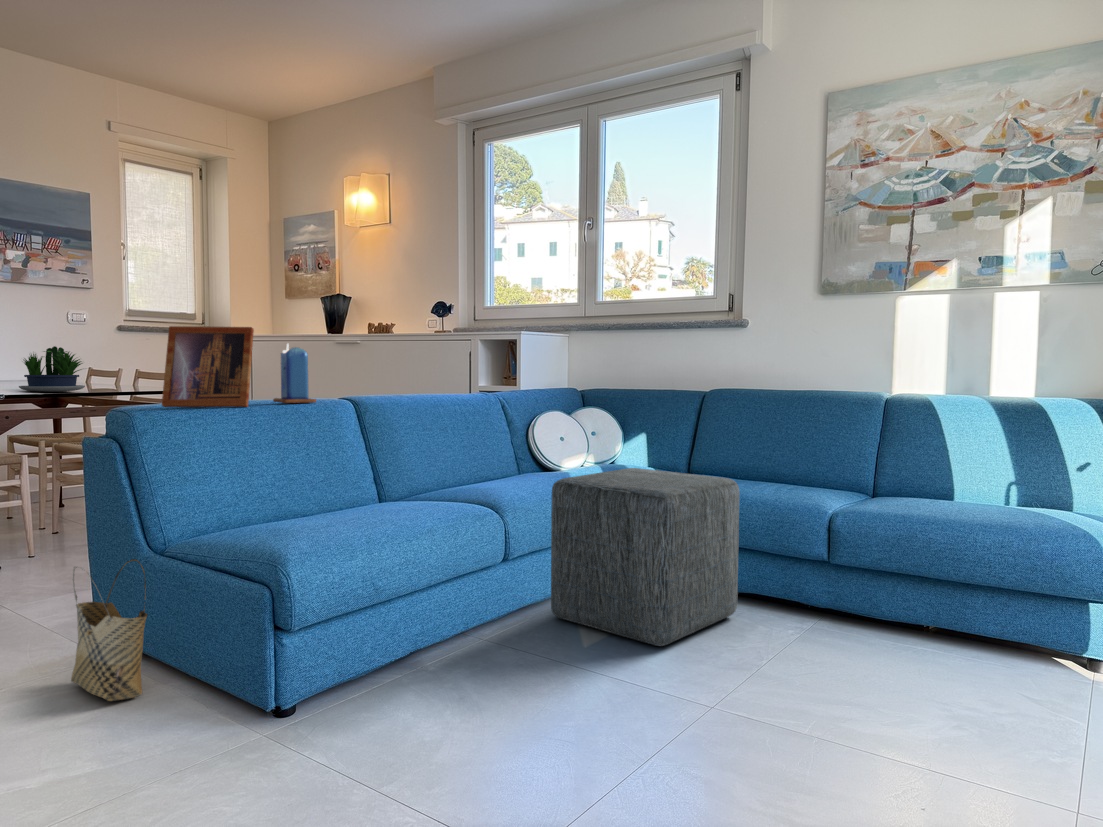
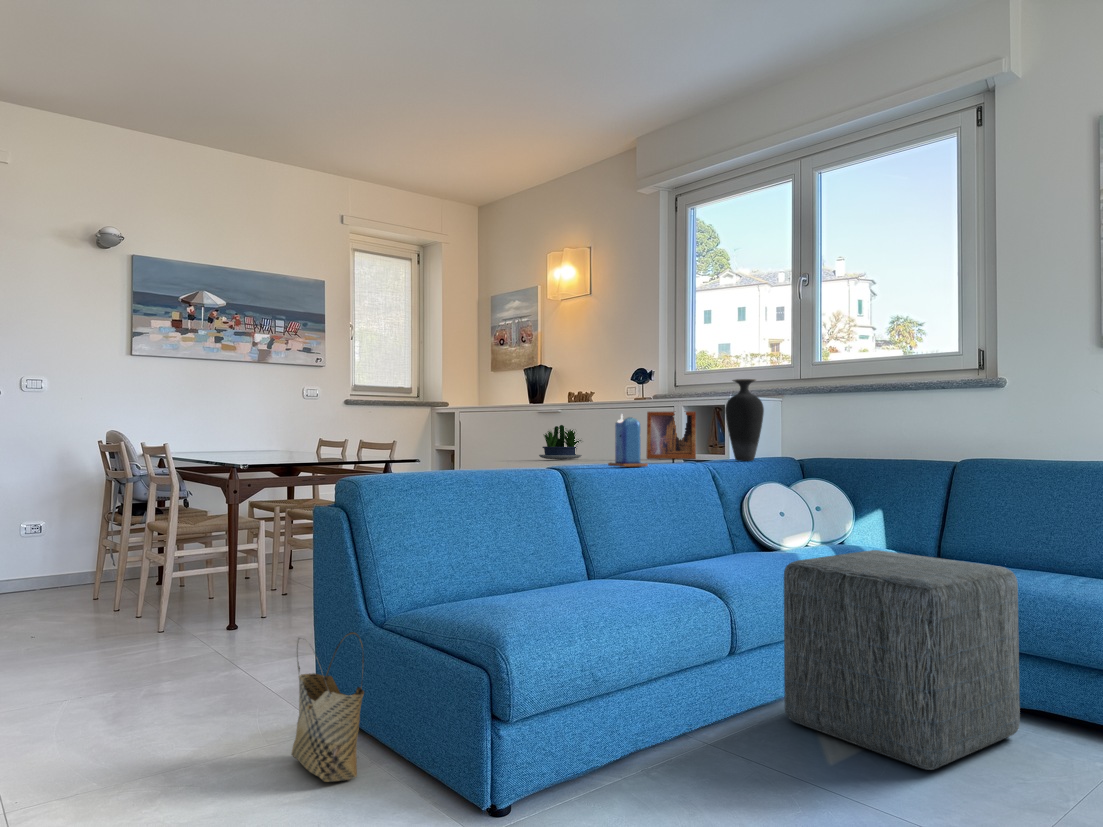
vase: none [511,314,546,390] -> present [725,379,764,461]
picture frame: present [162,326,254,407] -> present [646,411,696,459]
candle: present [273,344,316,403] -> present [608,415,648,467]
potted plant: present [19,346,85,392] -> present [539,425,582,460]

